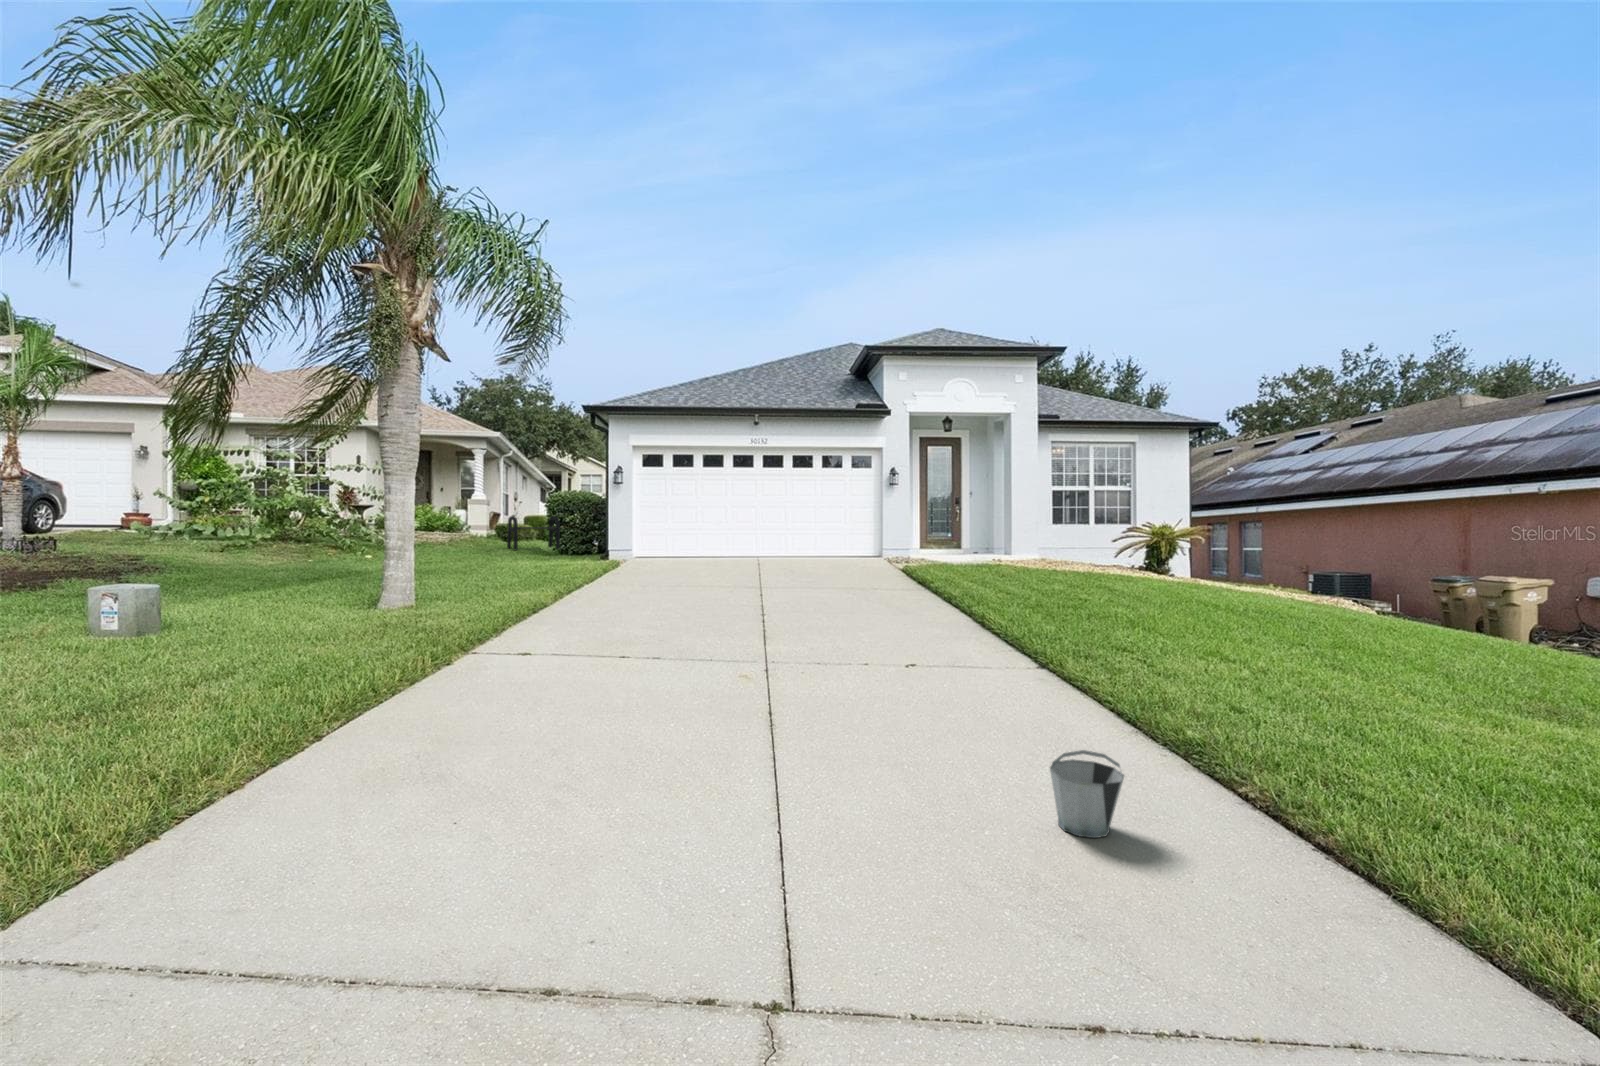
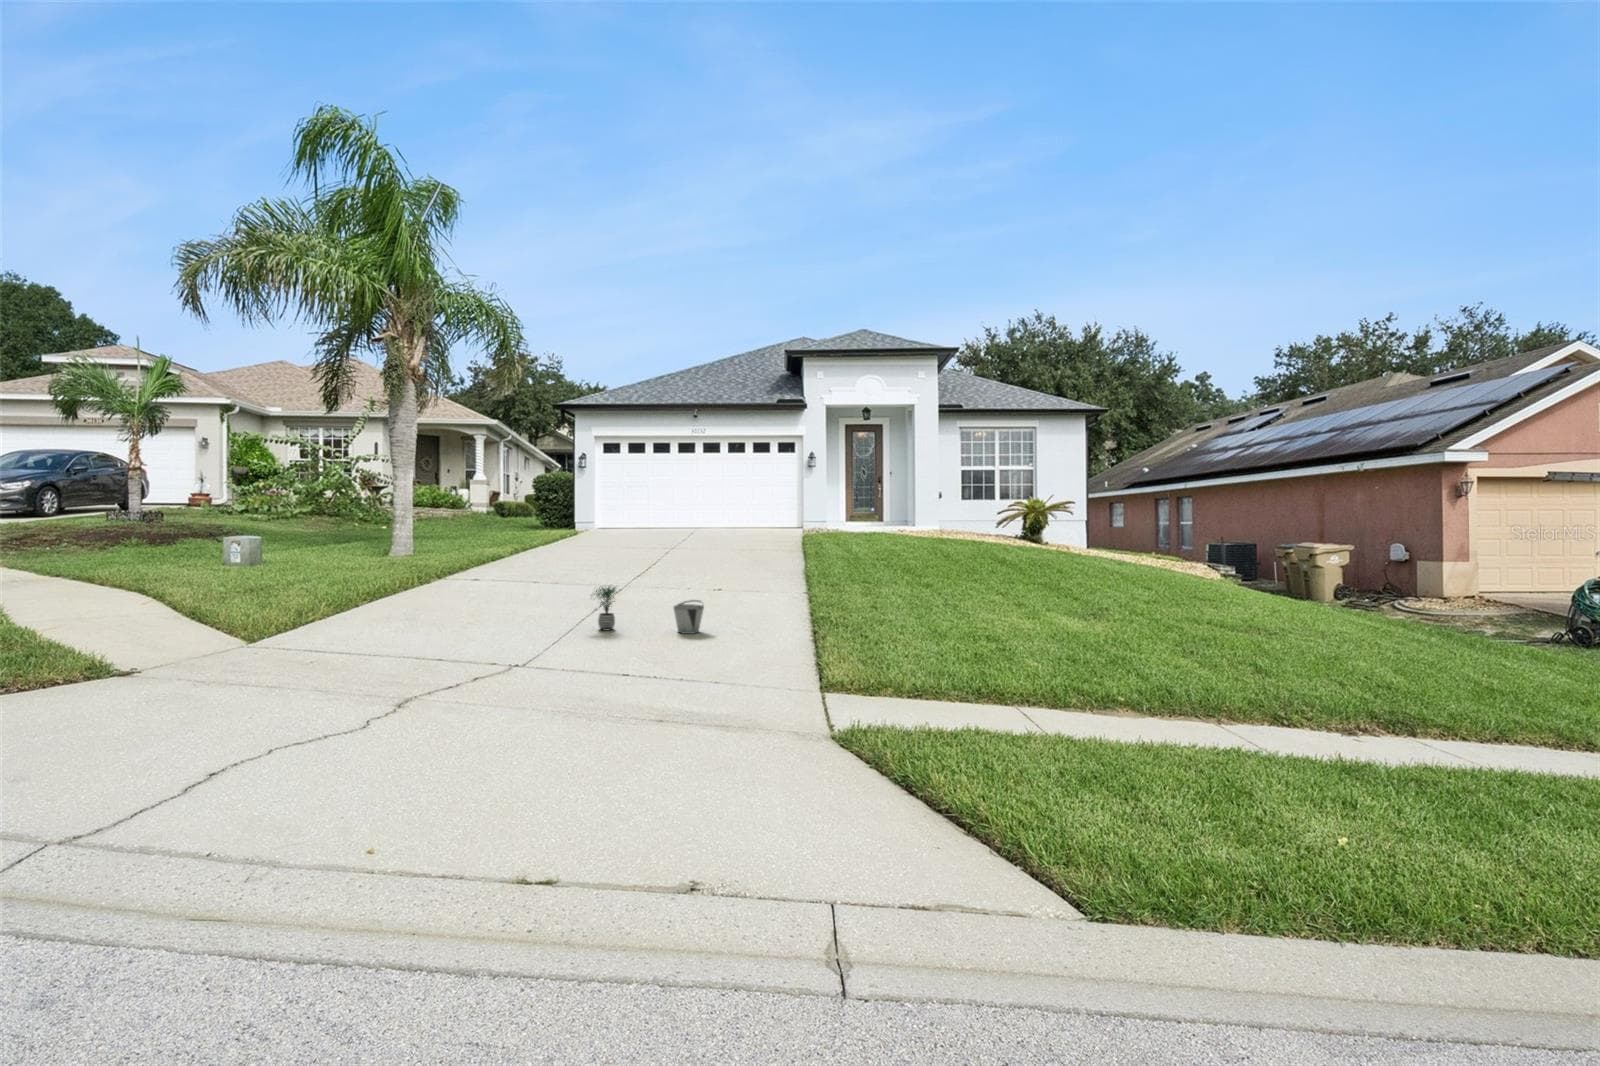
bench: present [507,516,560,550] -> none [497,495,539,523]
potted plant: none [862,719,930,830] -> present [591,586,618,631]

